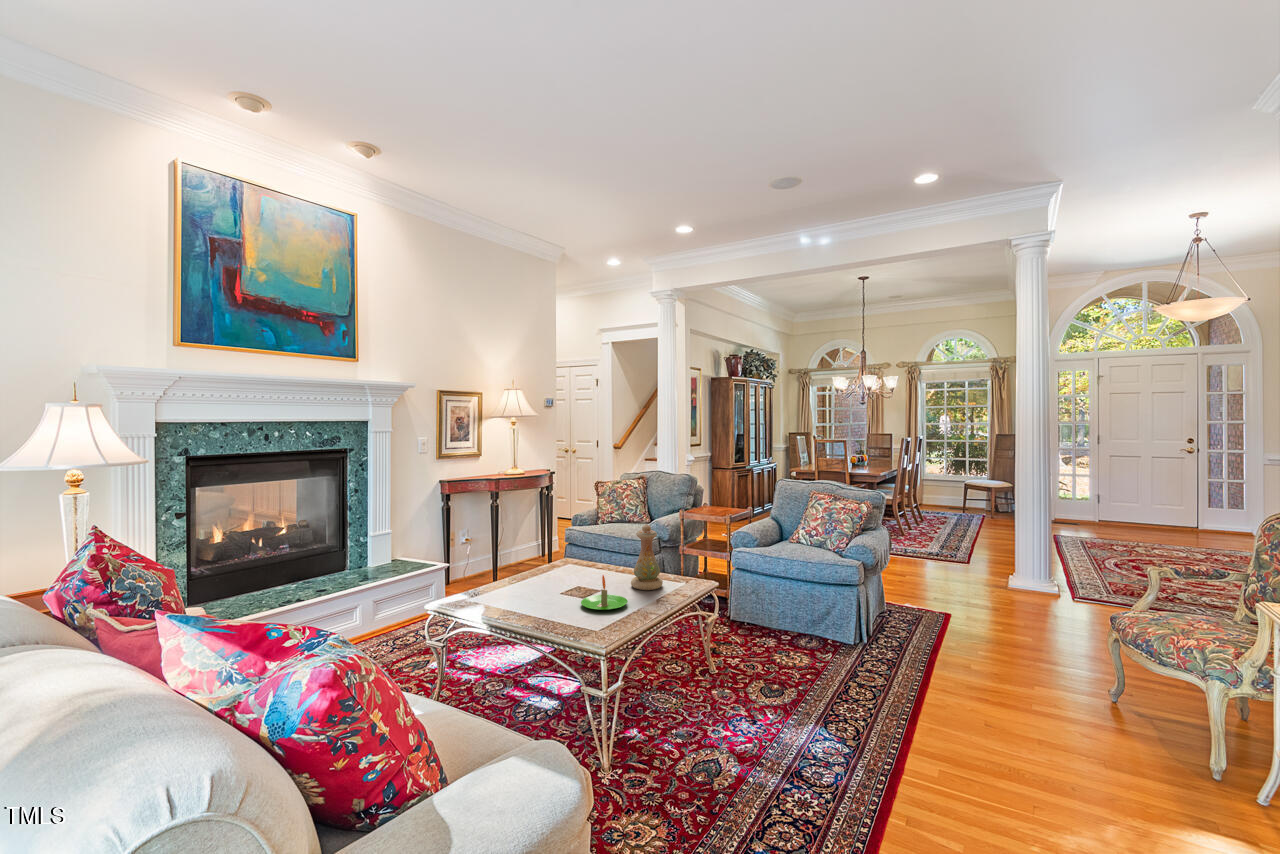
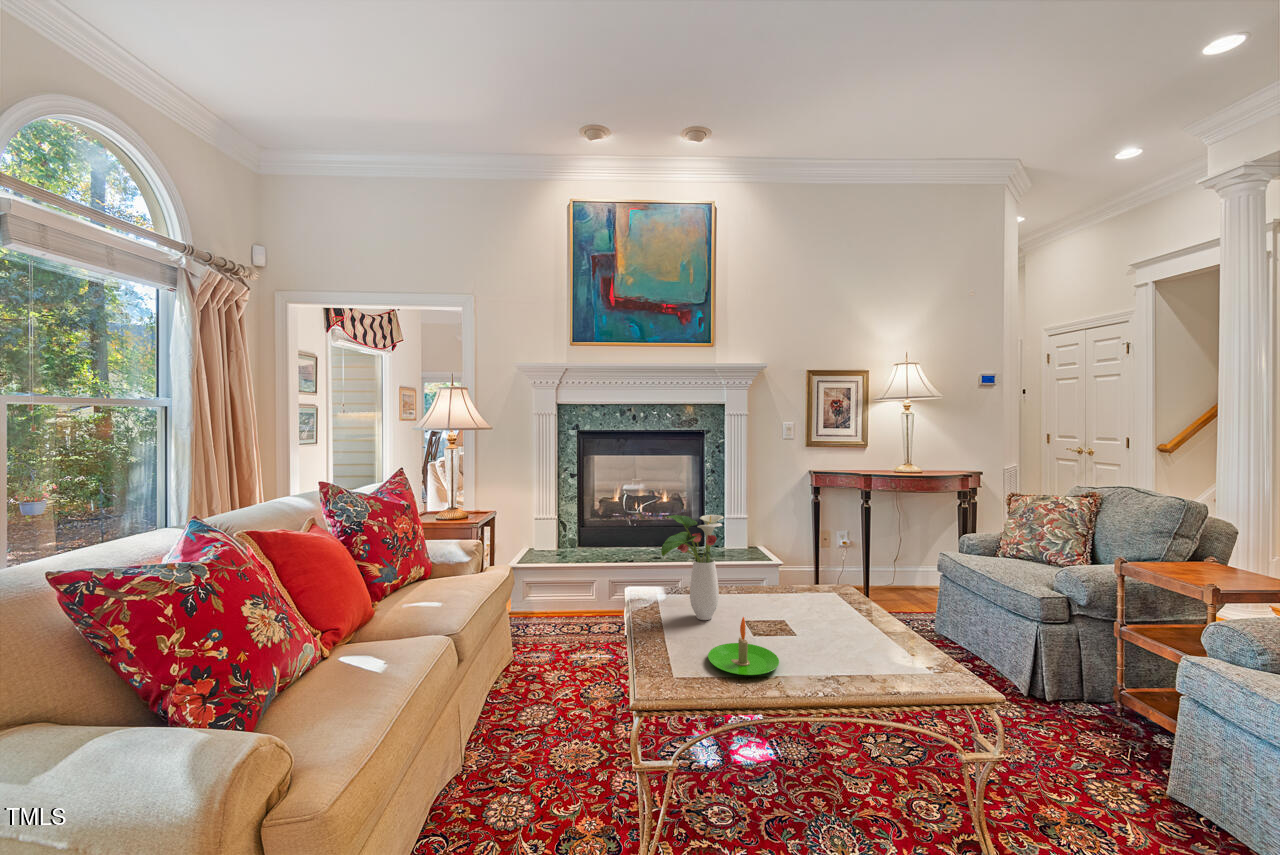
flower arrangement: none [491,516,551,597] -> present [661,515,724,620]
vase: present [631,524,663,590] -> none [831,559,889,674]

